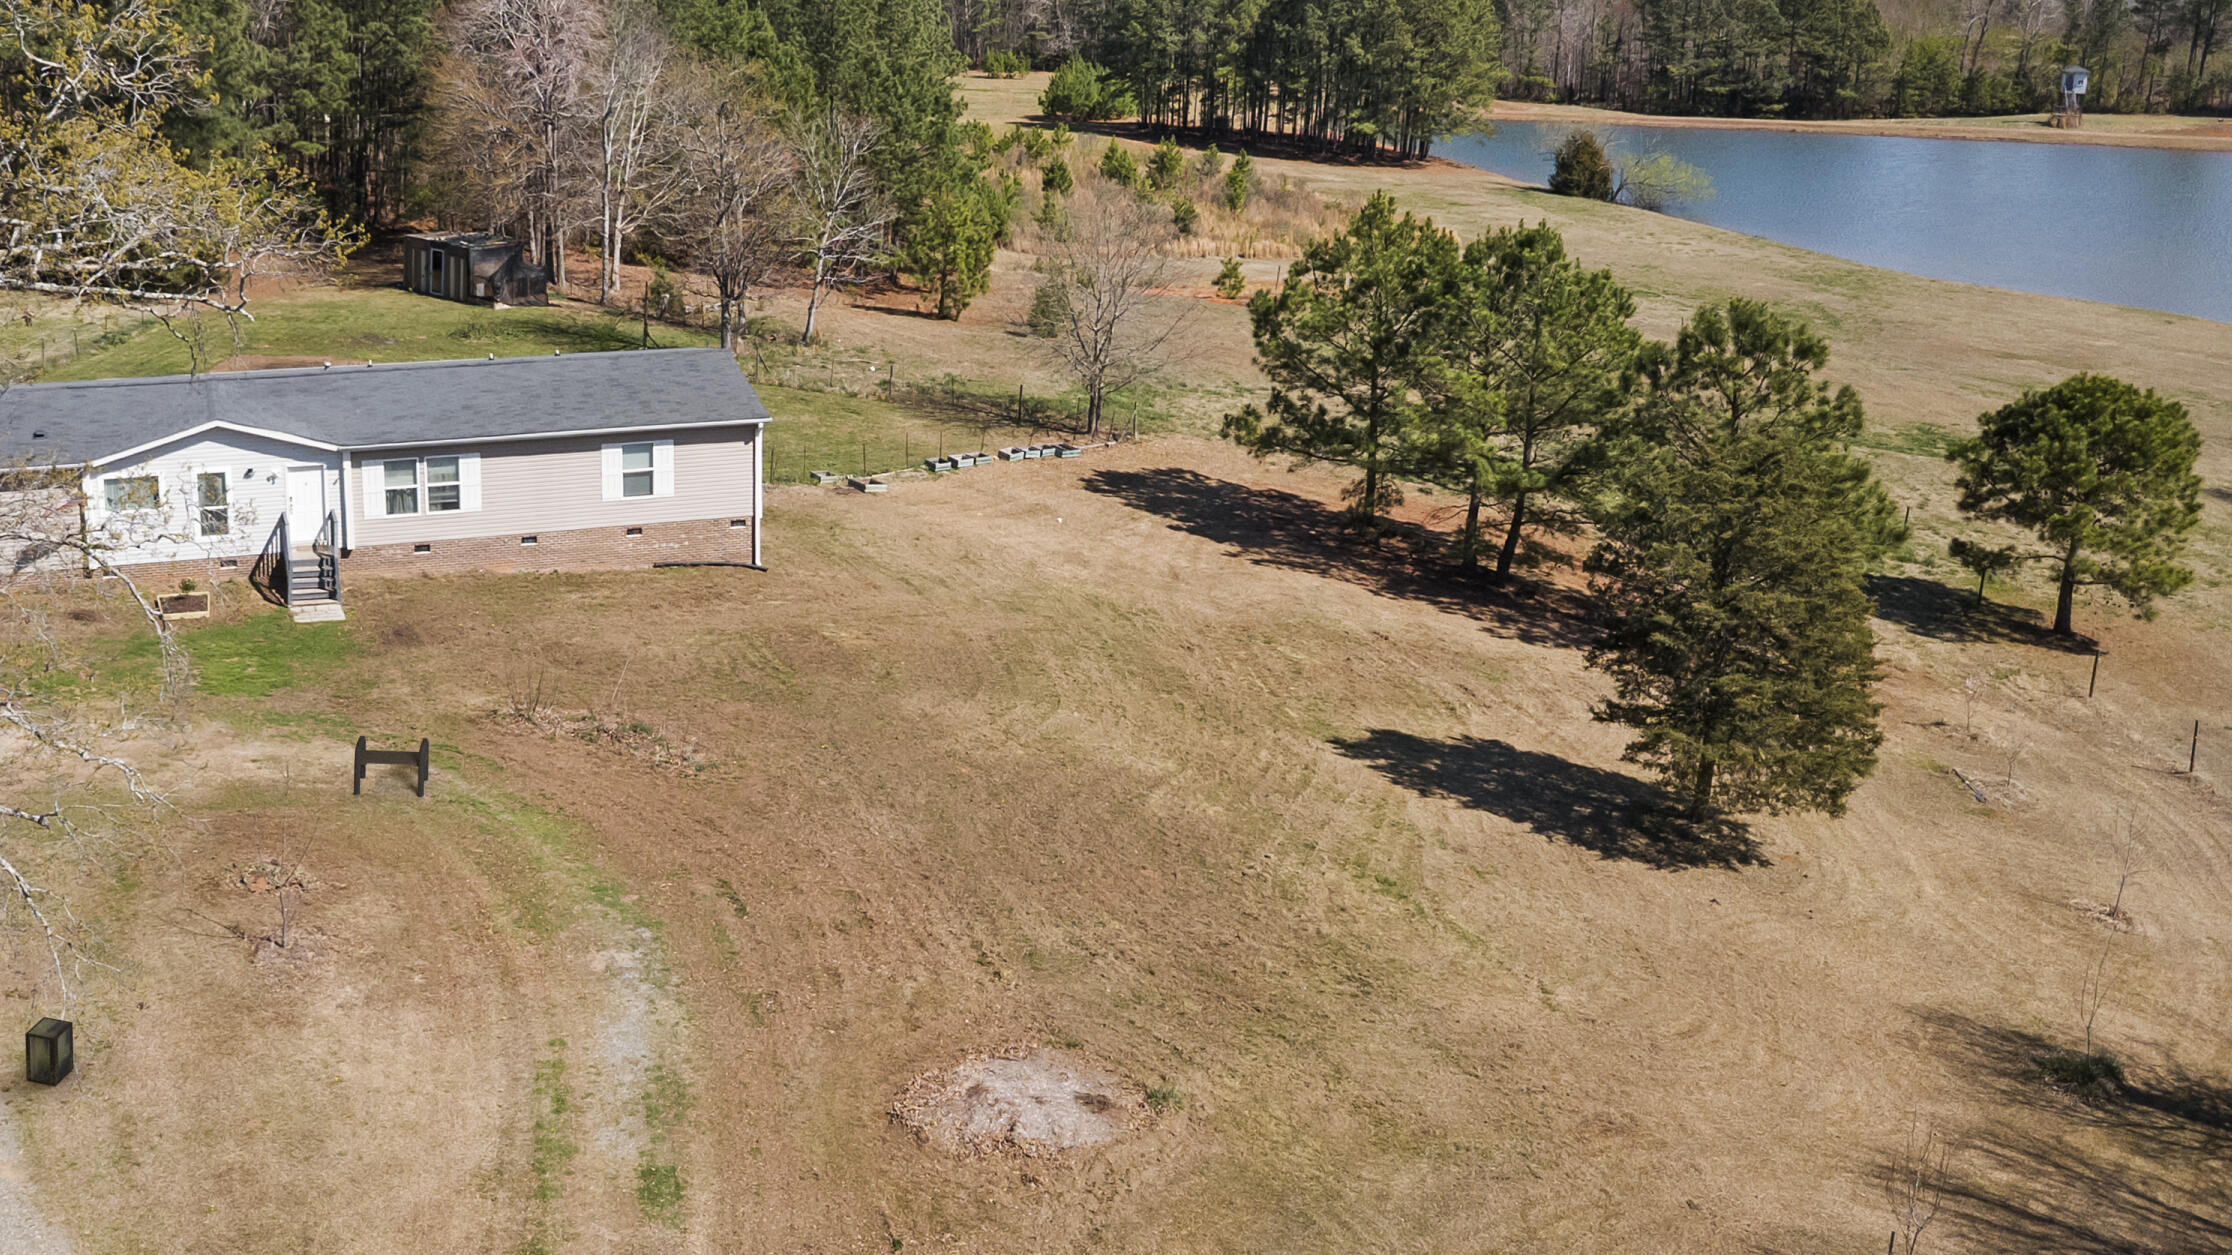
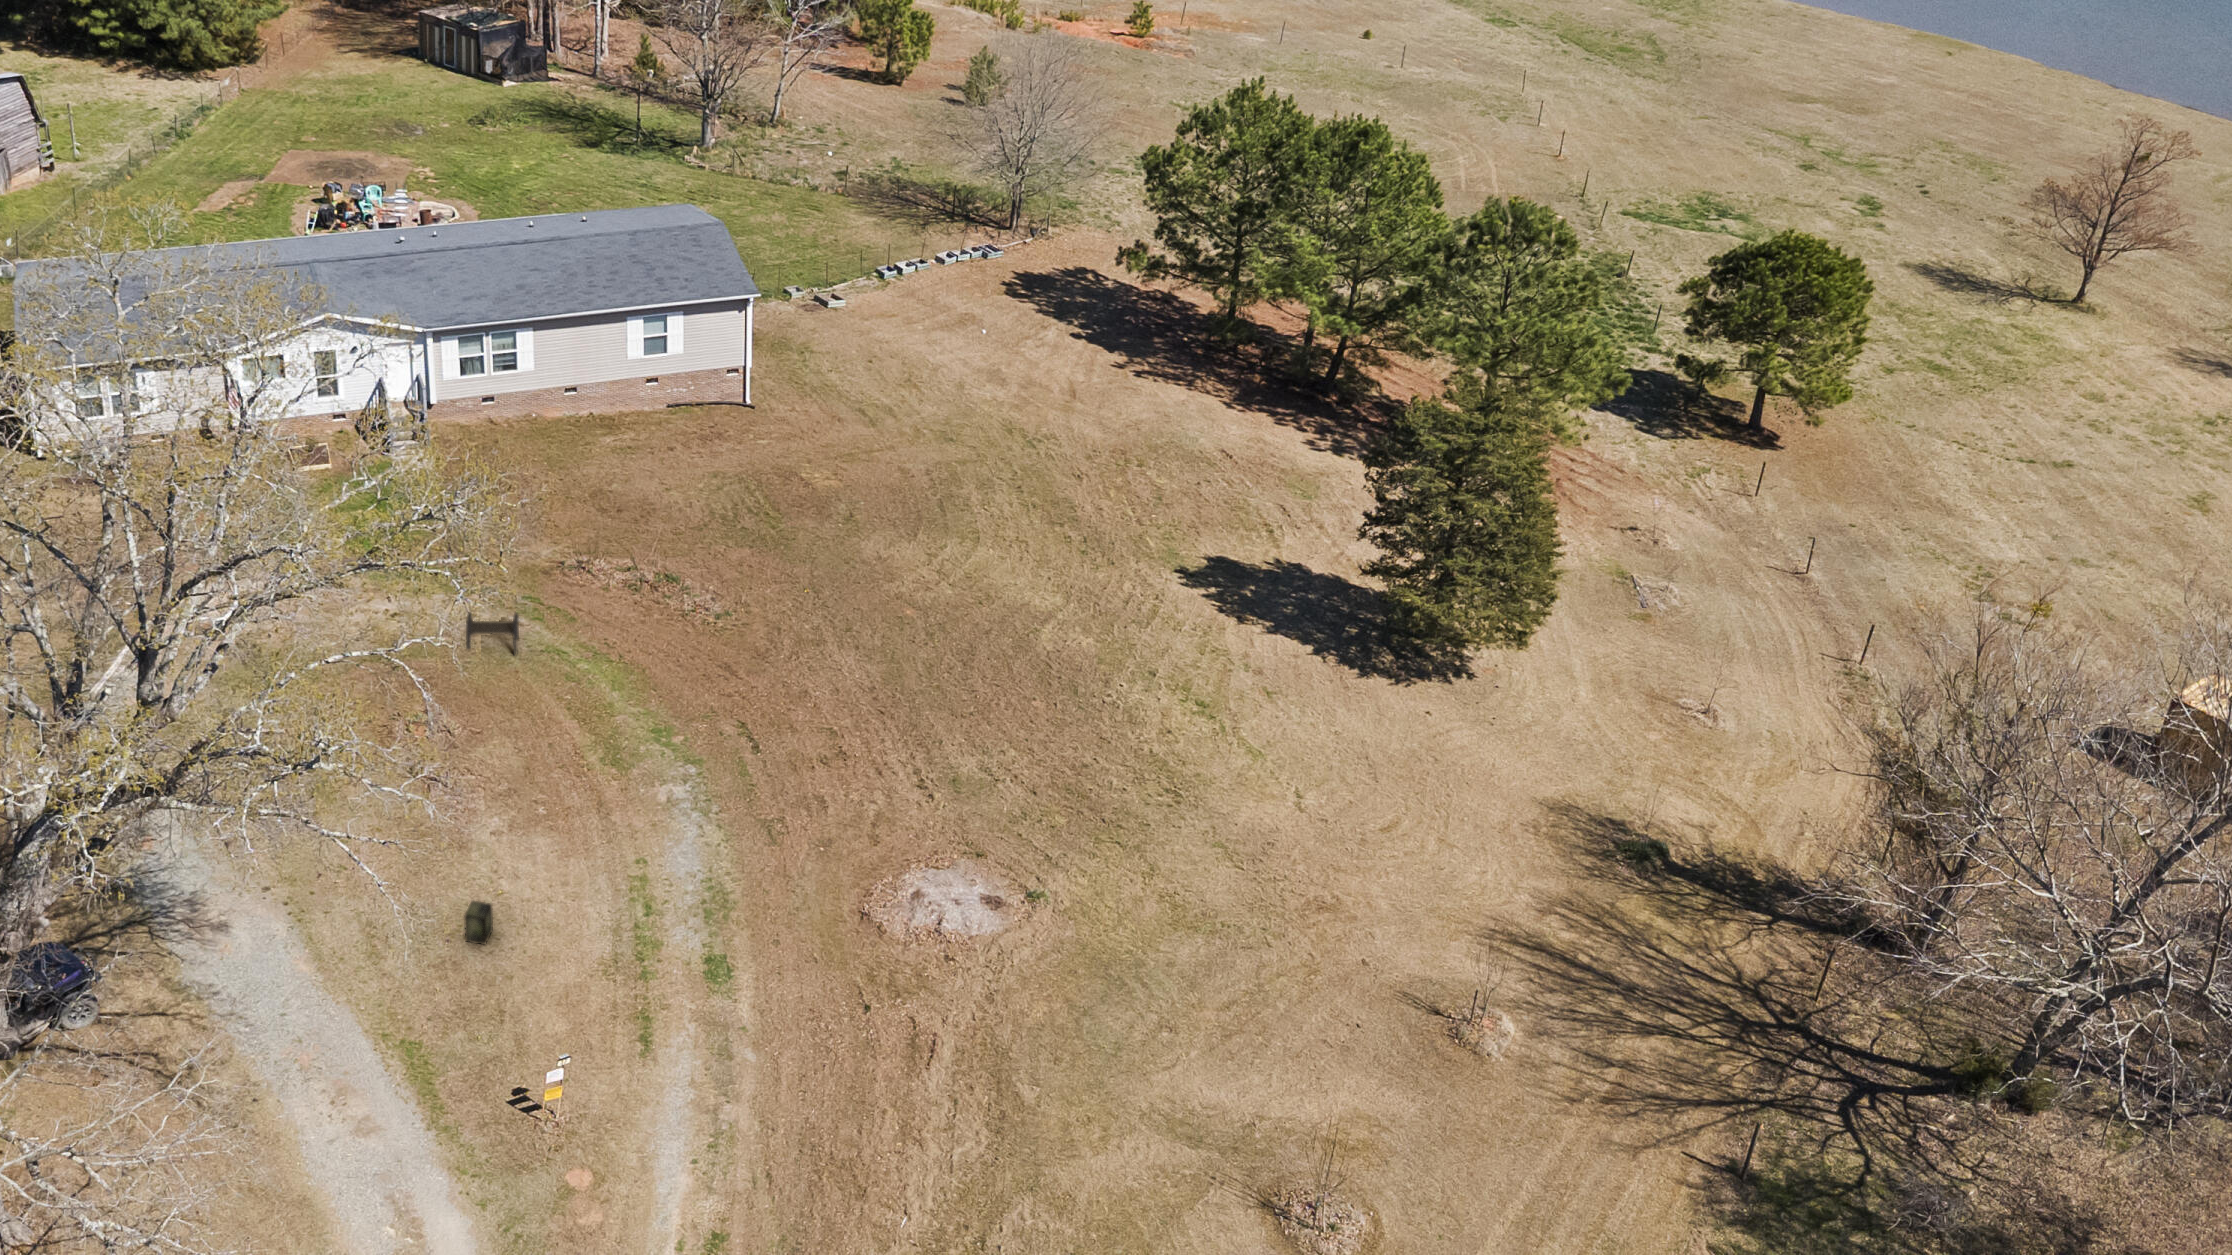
storage box: present [25,1017,74,1086] -> present [464,901,493,945]

